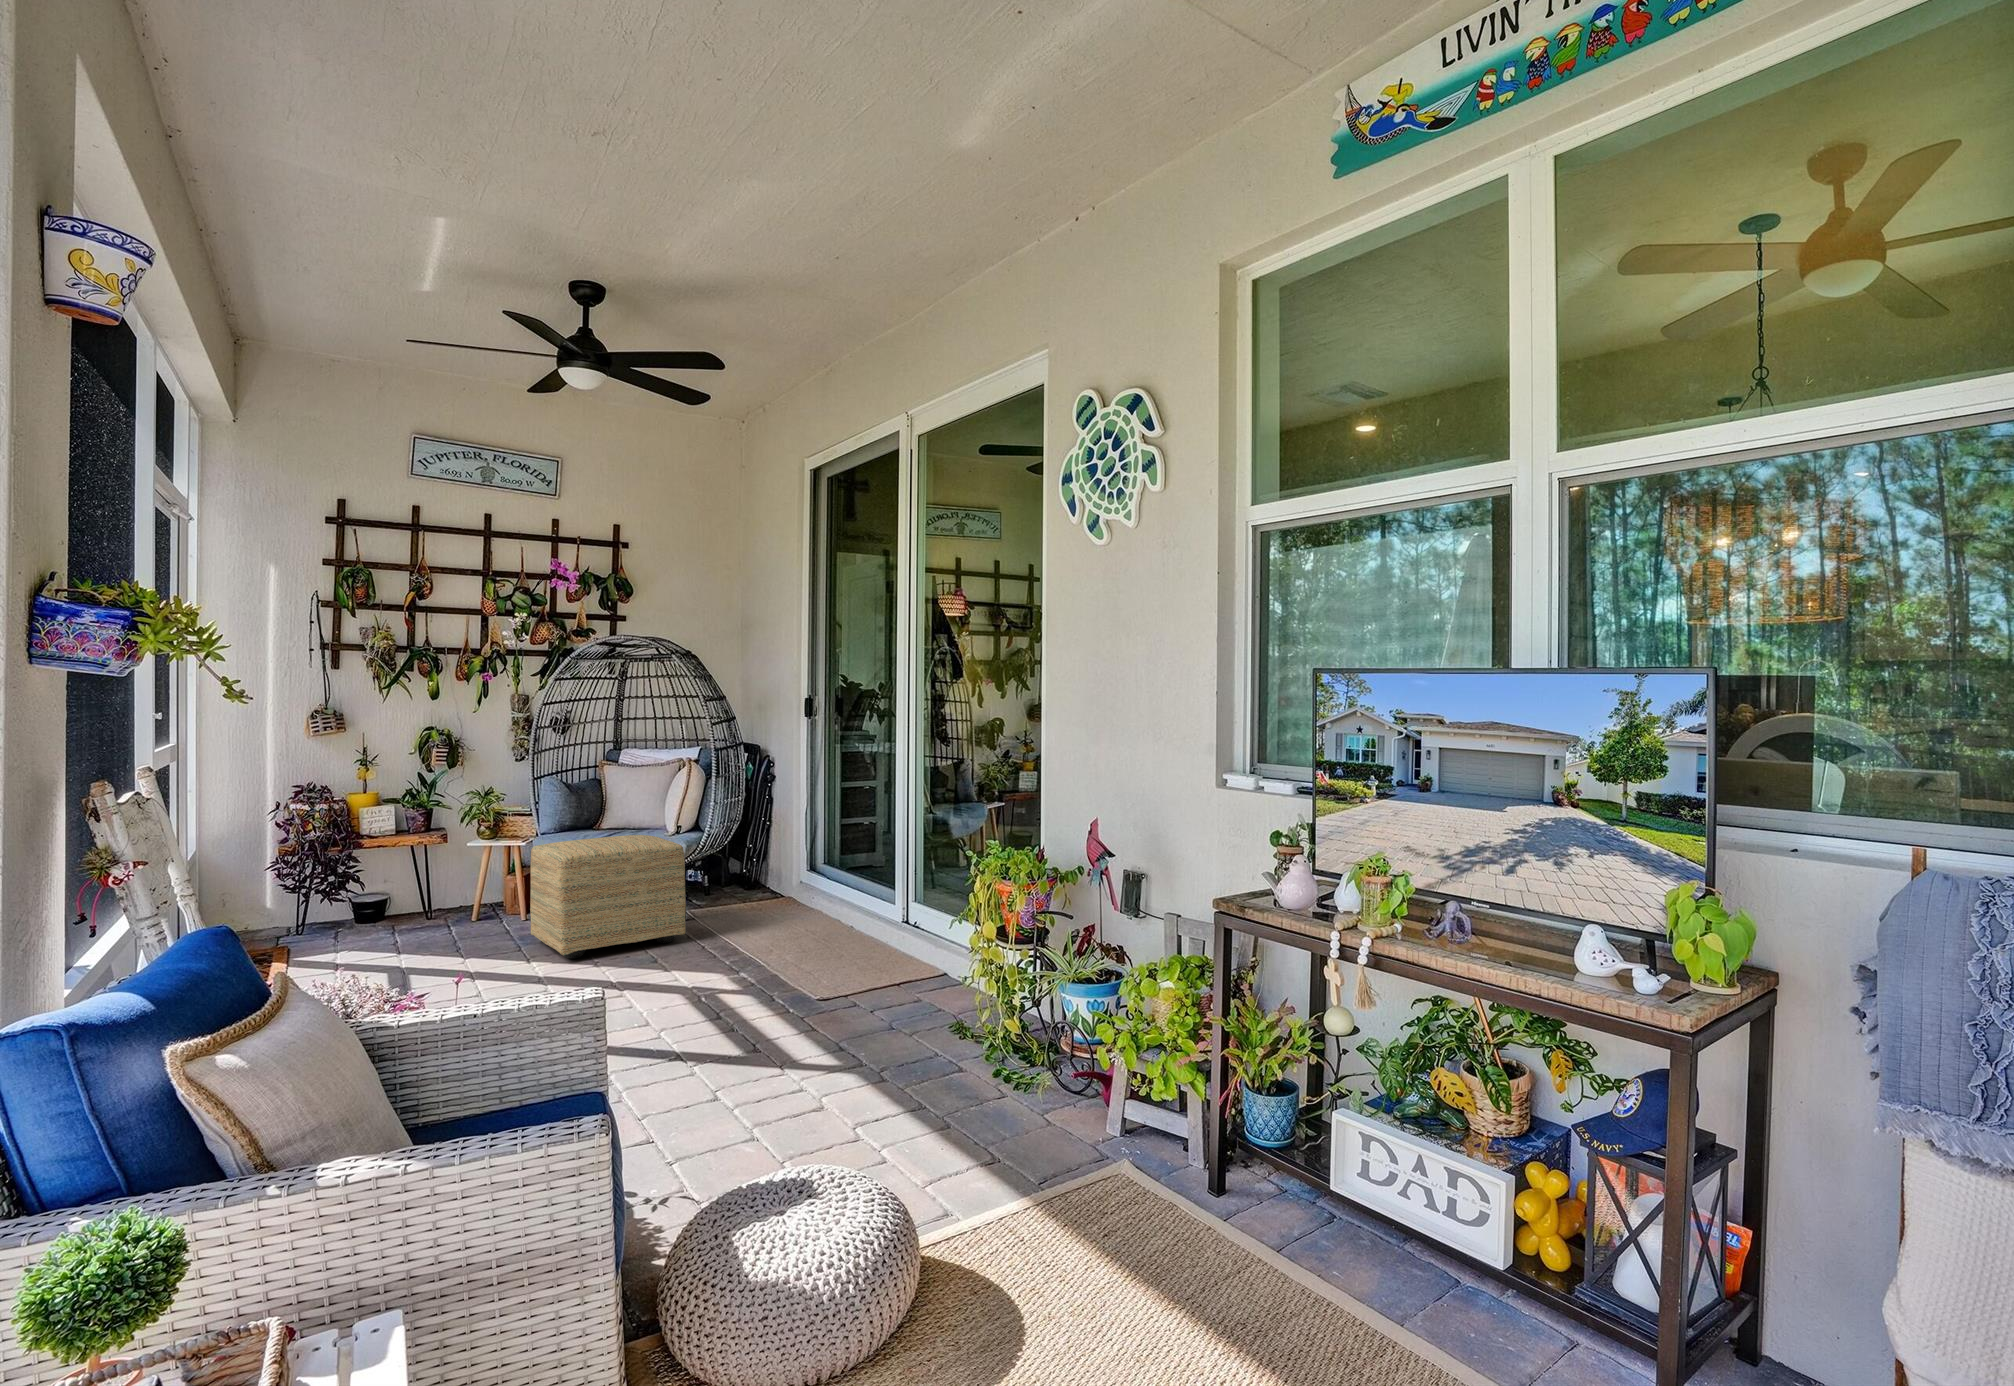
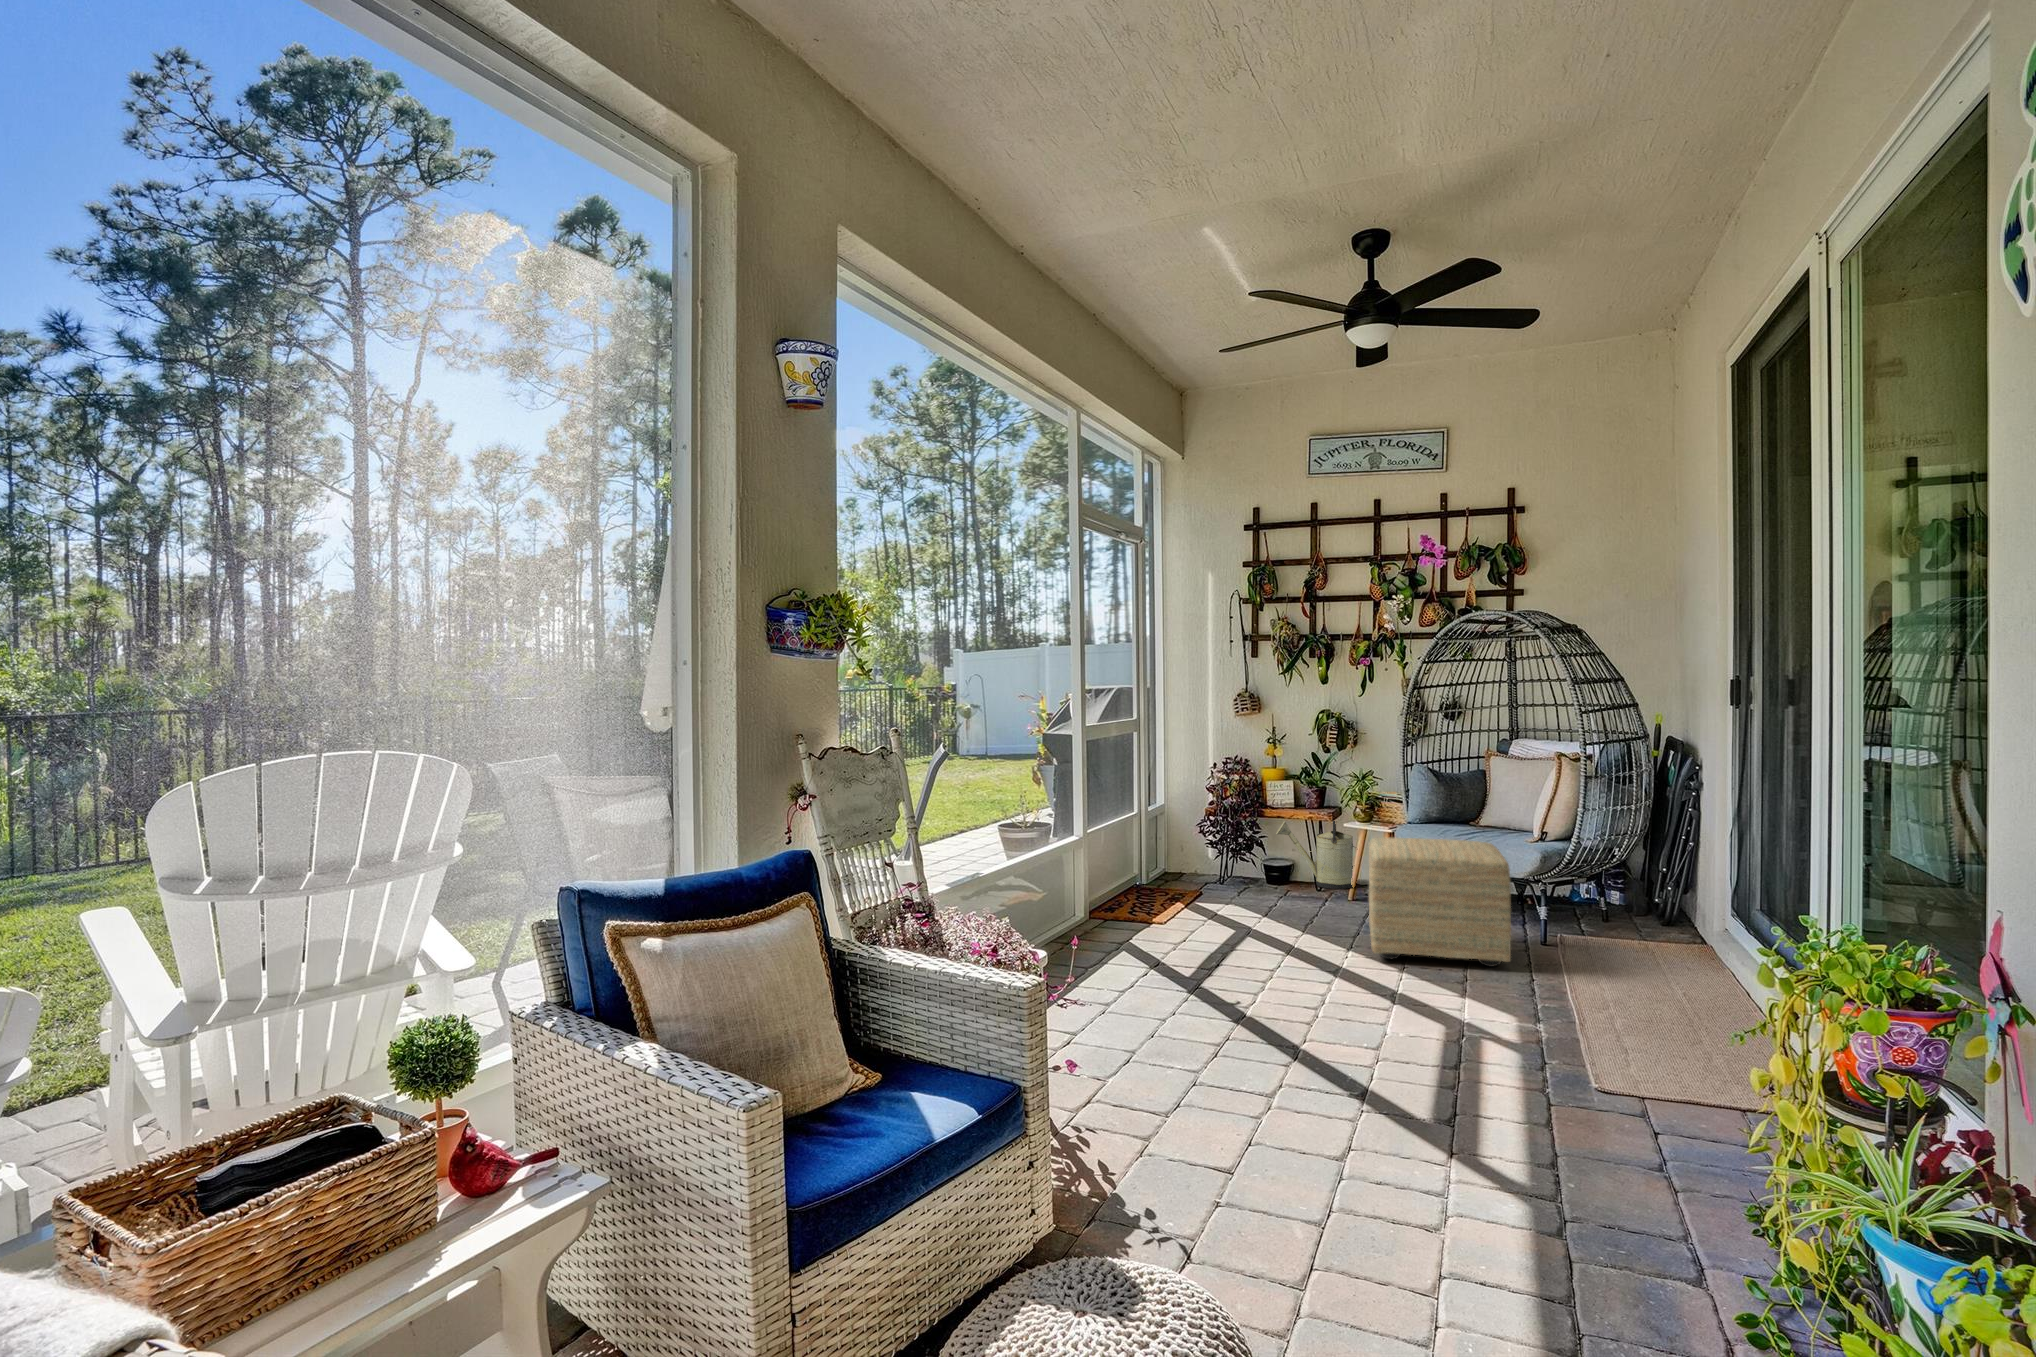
watering can: none [373,839,476,917] -> present [1276,821,1354,889]

